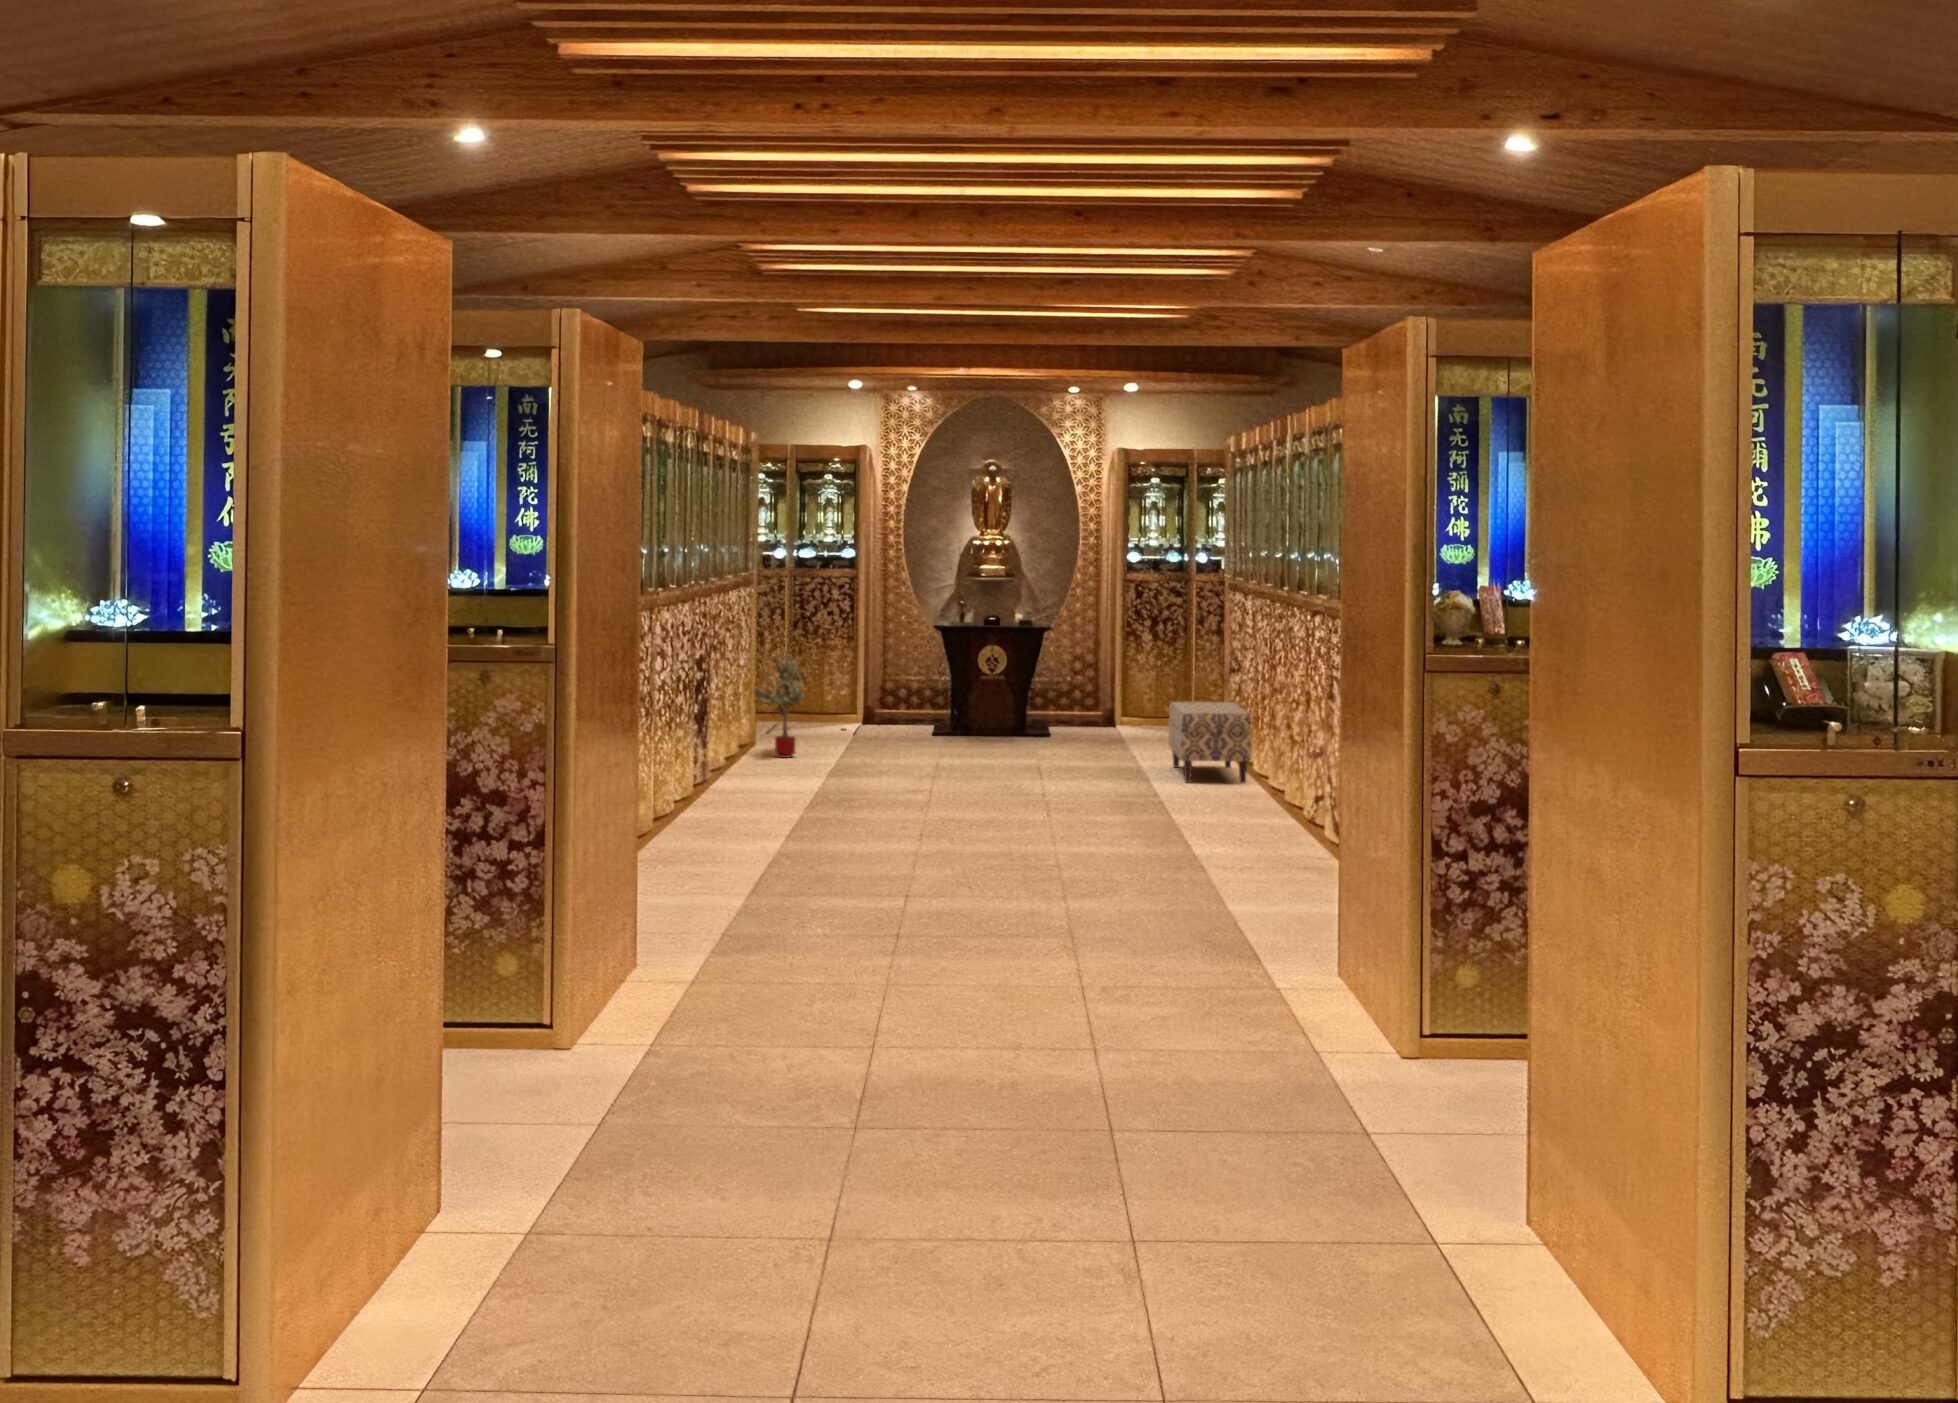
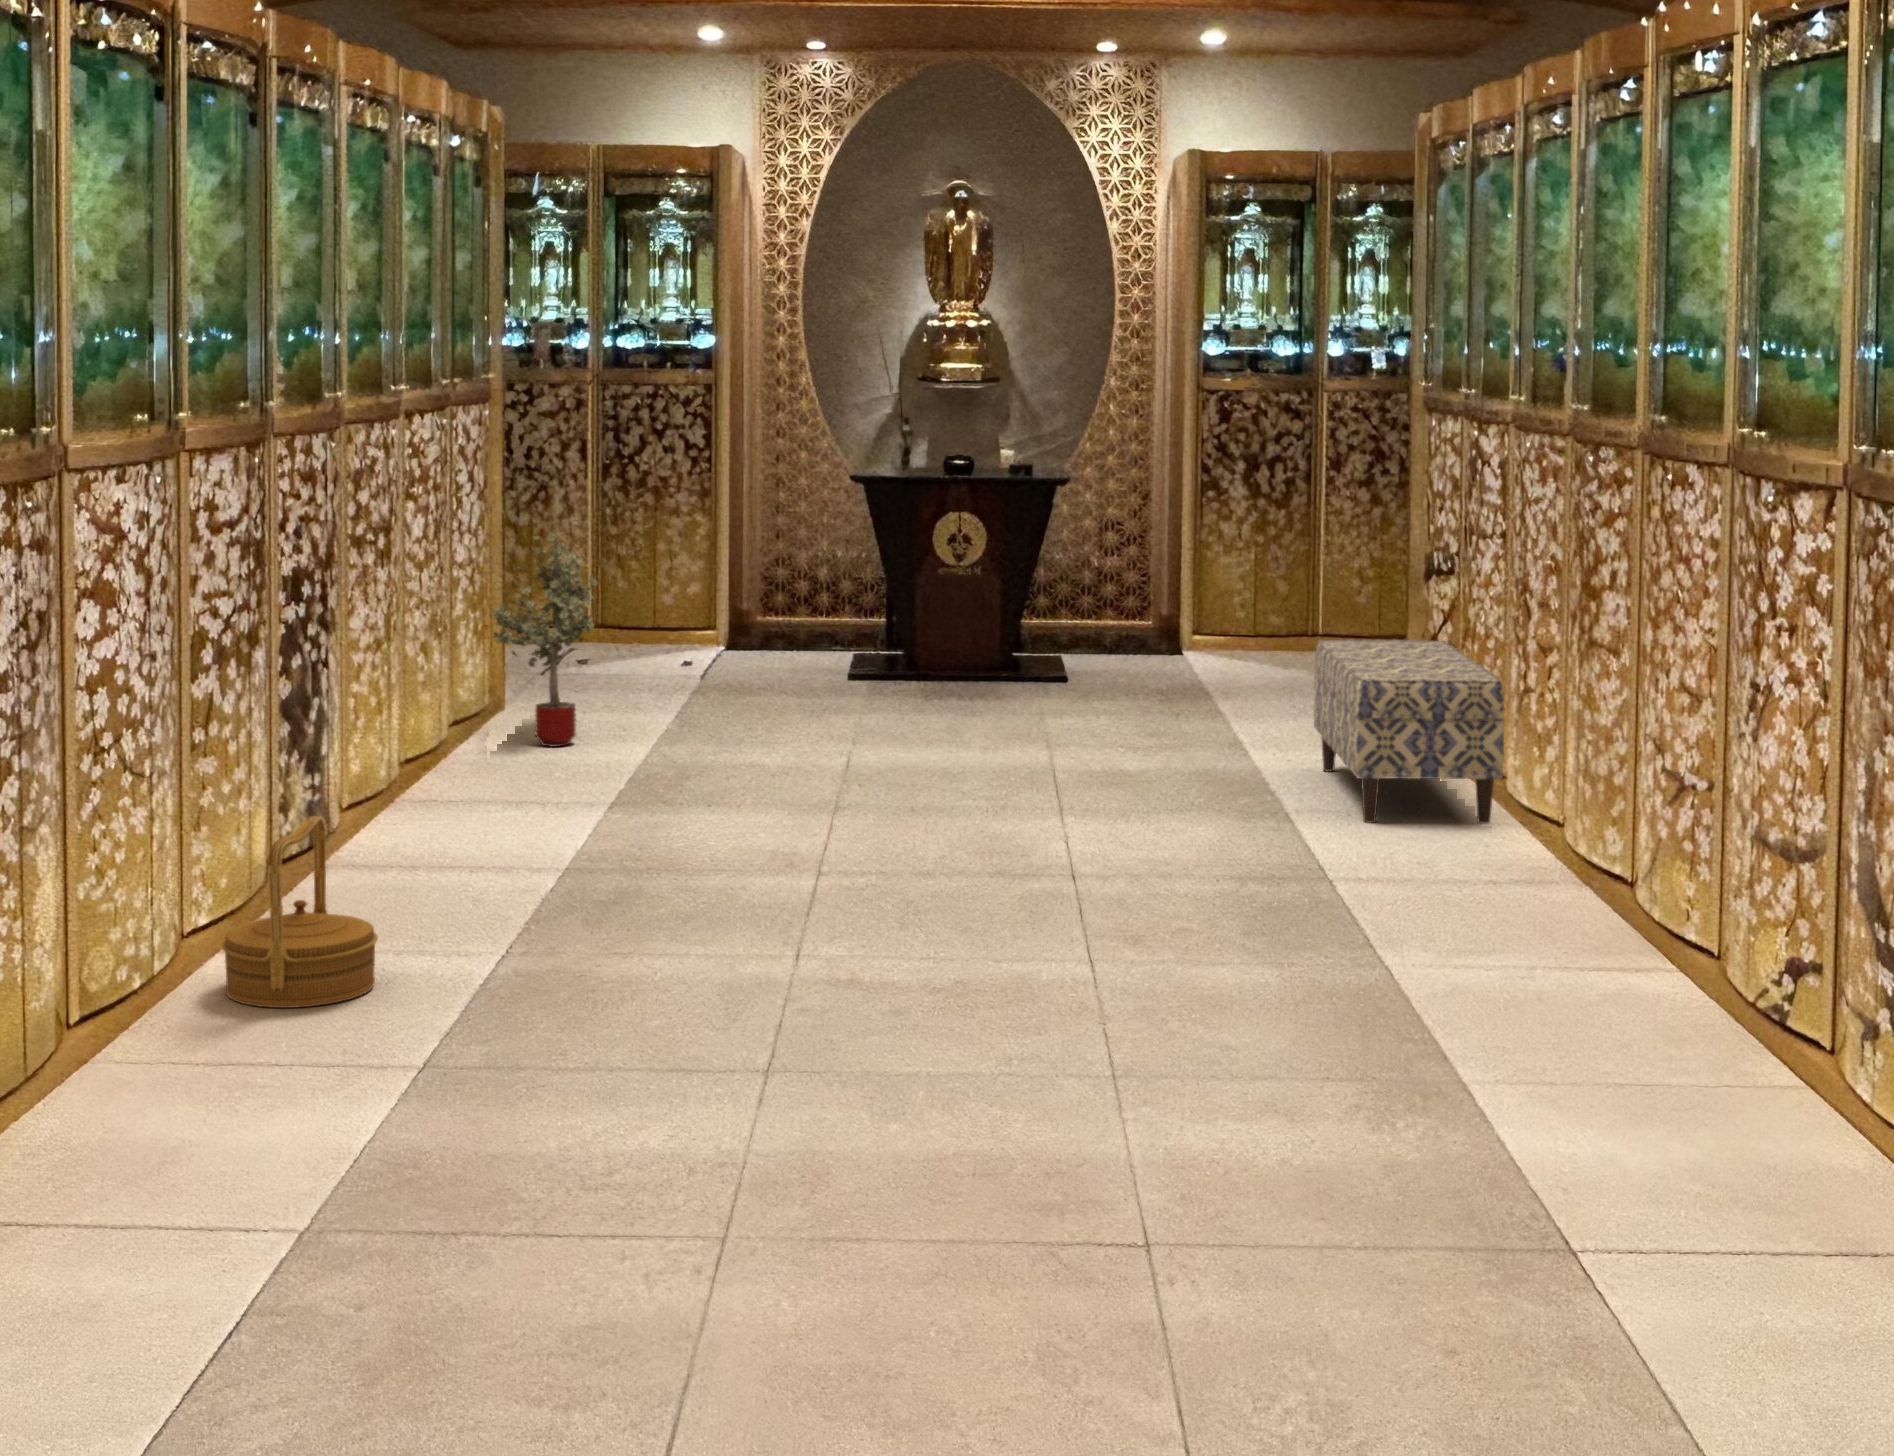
woven basket: none [683,750,747,824] -> present [222,816,378,1008]

